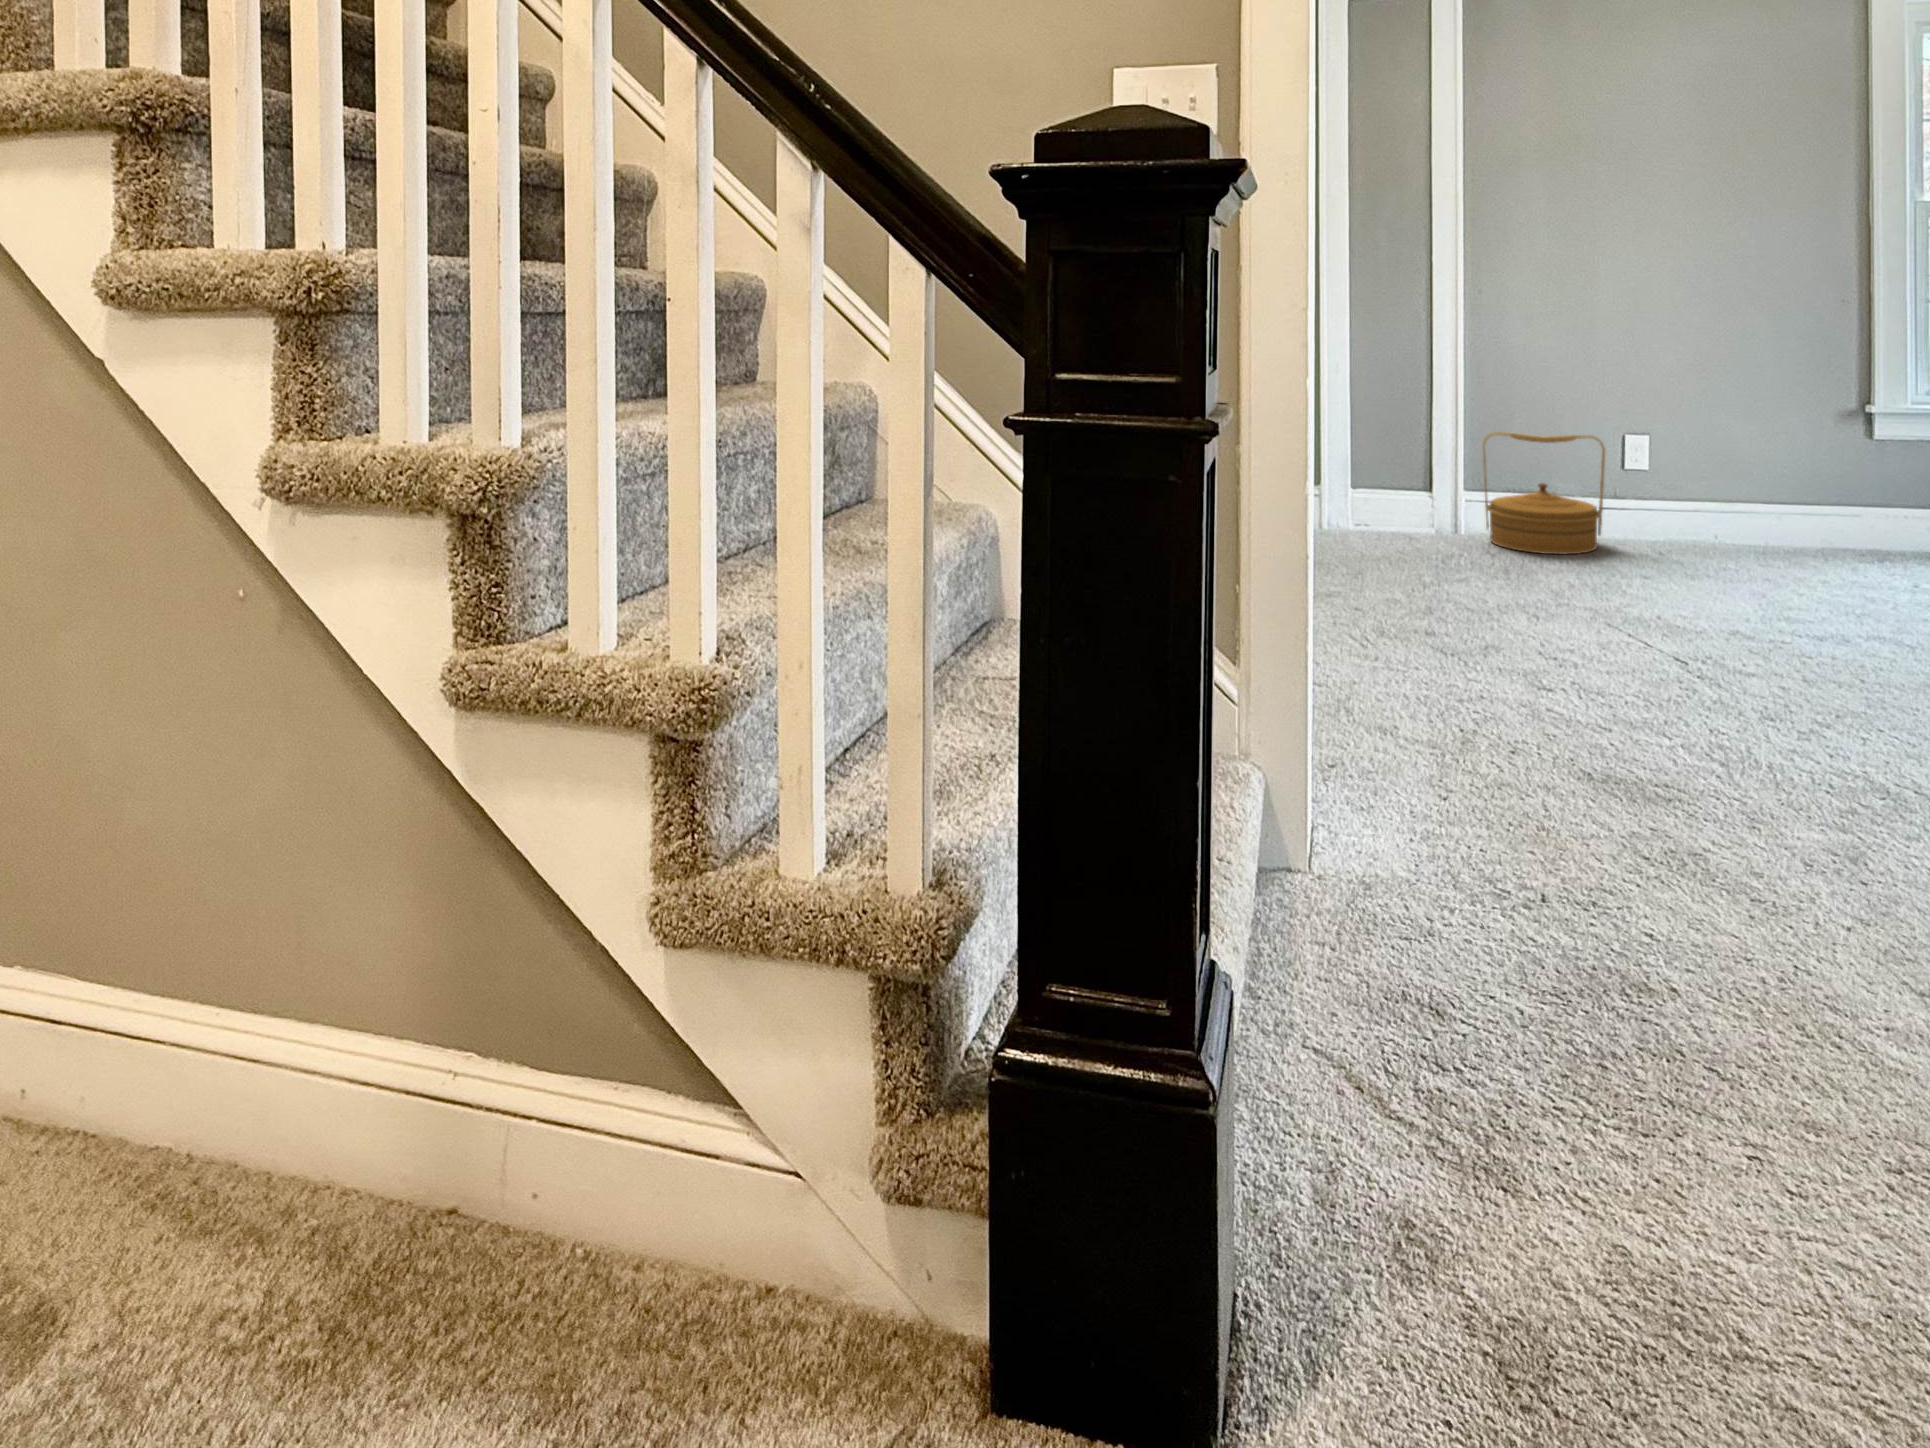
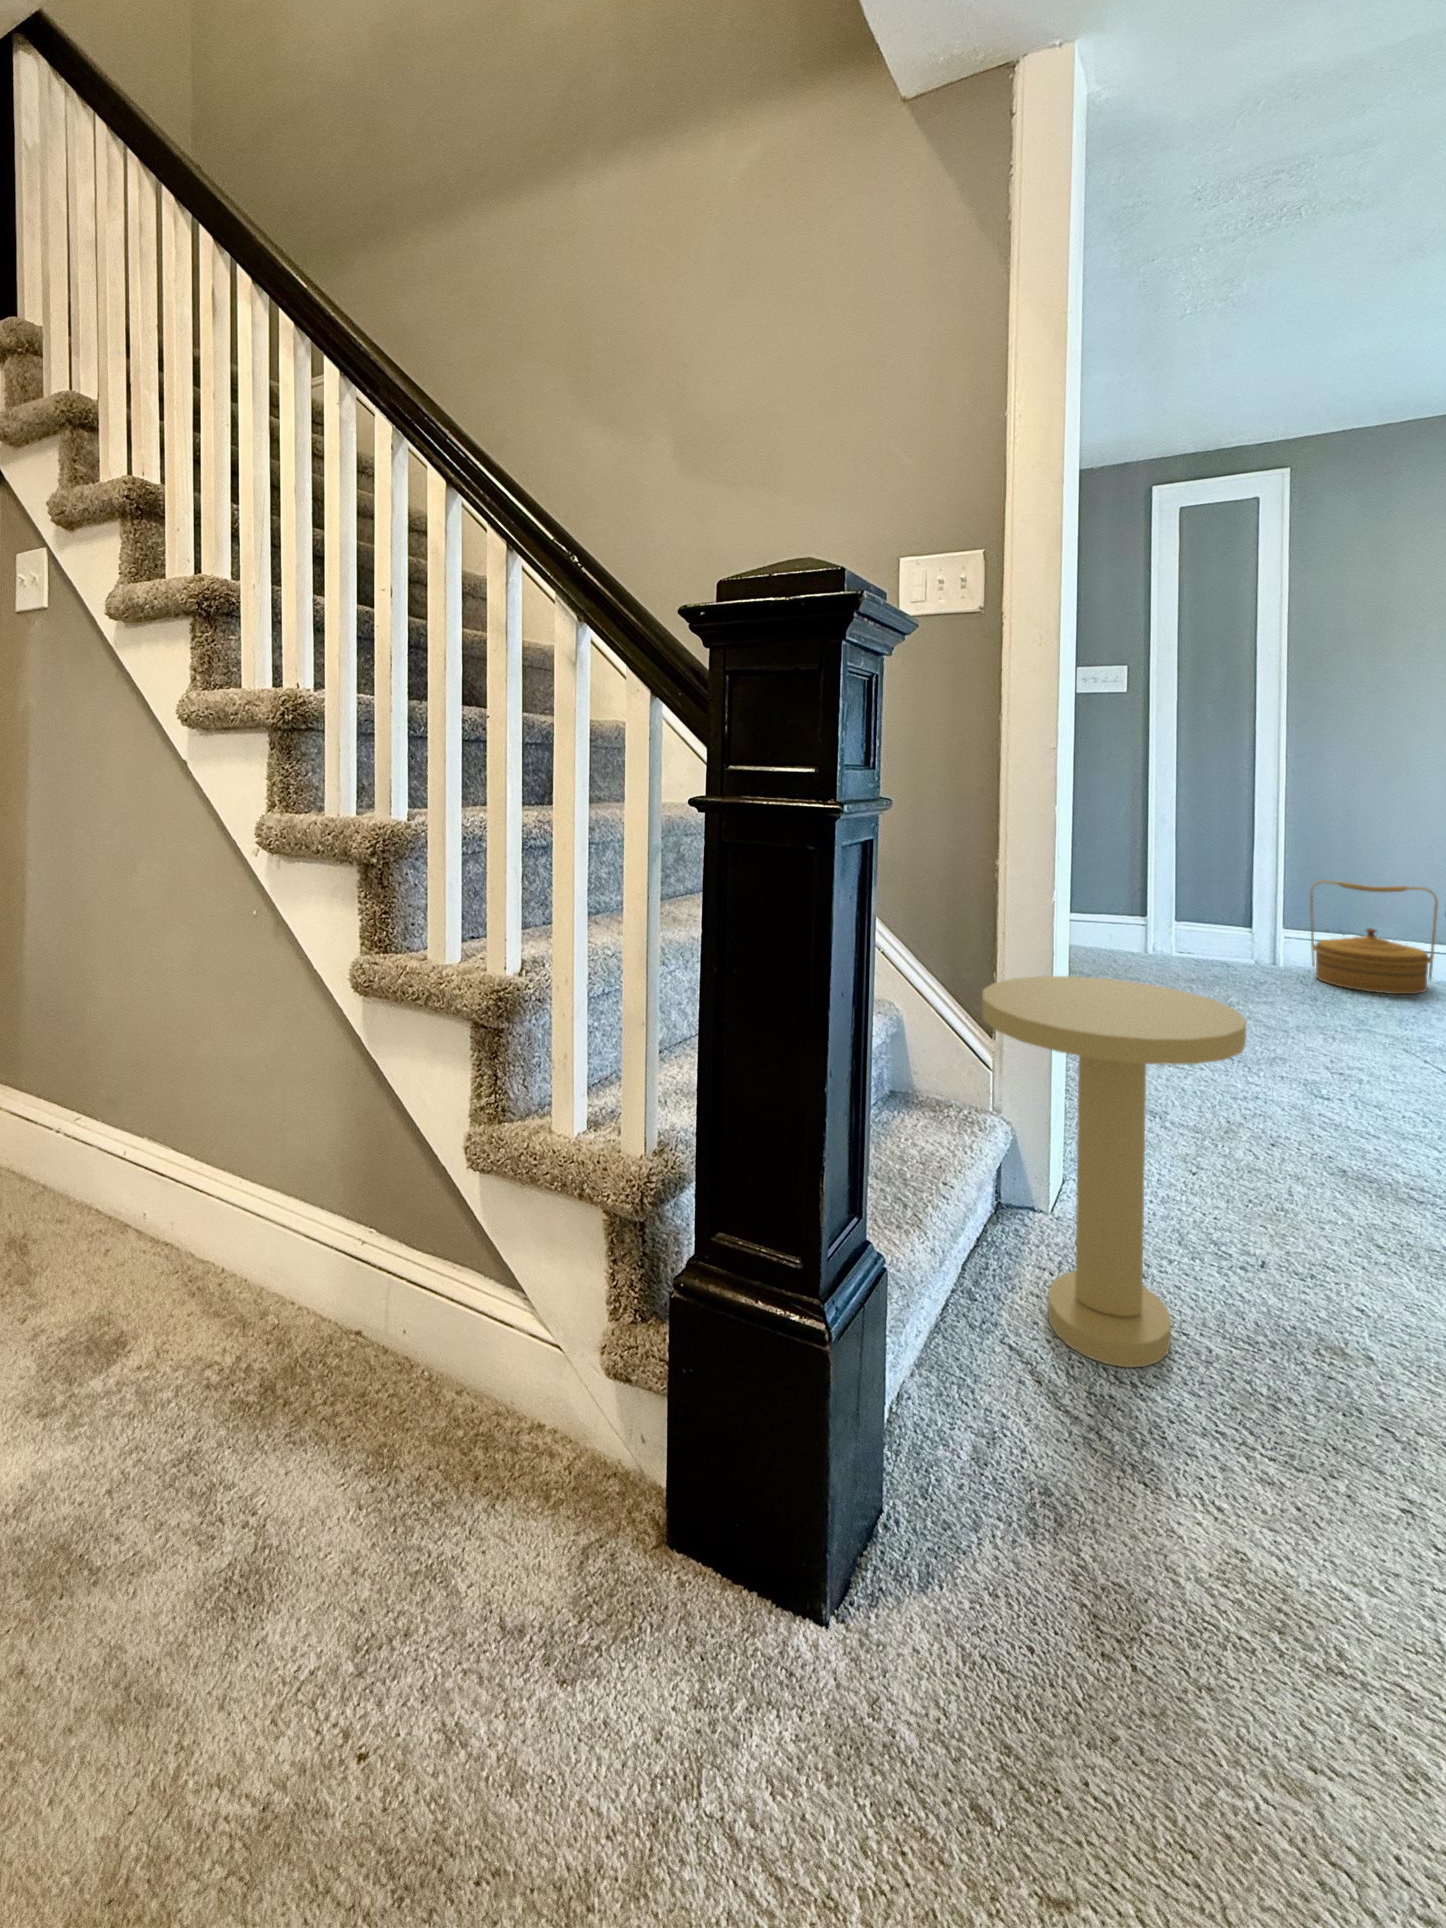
side table: none [1260,584,1555,1047] -> present [982,976,1246,1367]

